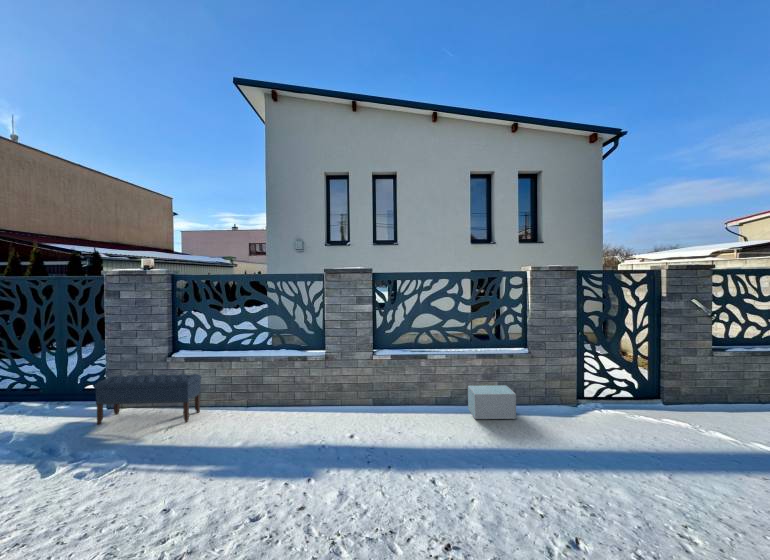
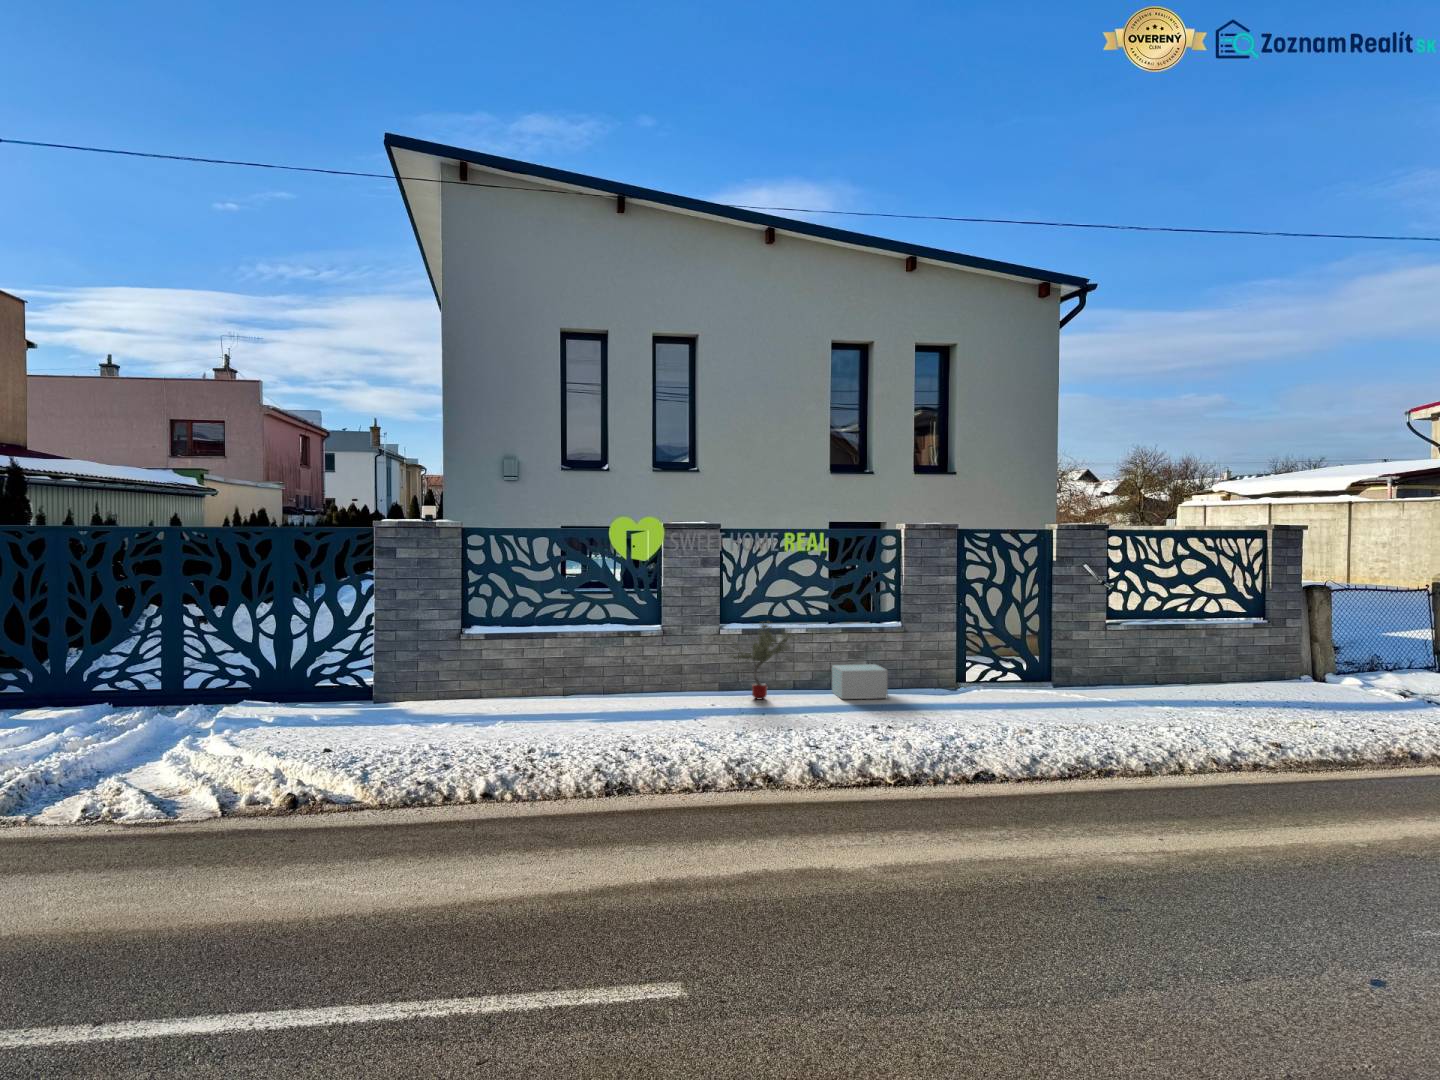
potted tree: none [376,348,431,417] -> present [729,621,790,700]
bench: present [94,374,201,424] -> none [395,652,511,710]

